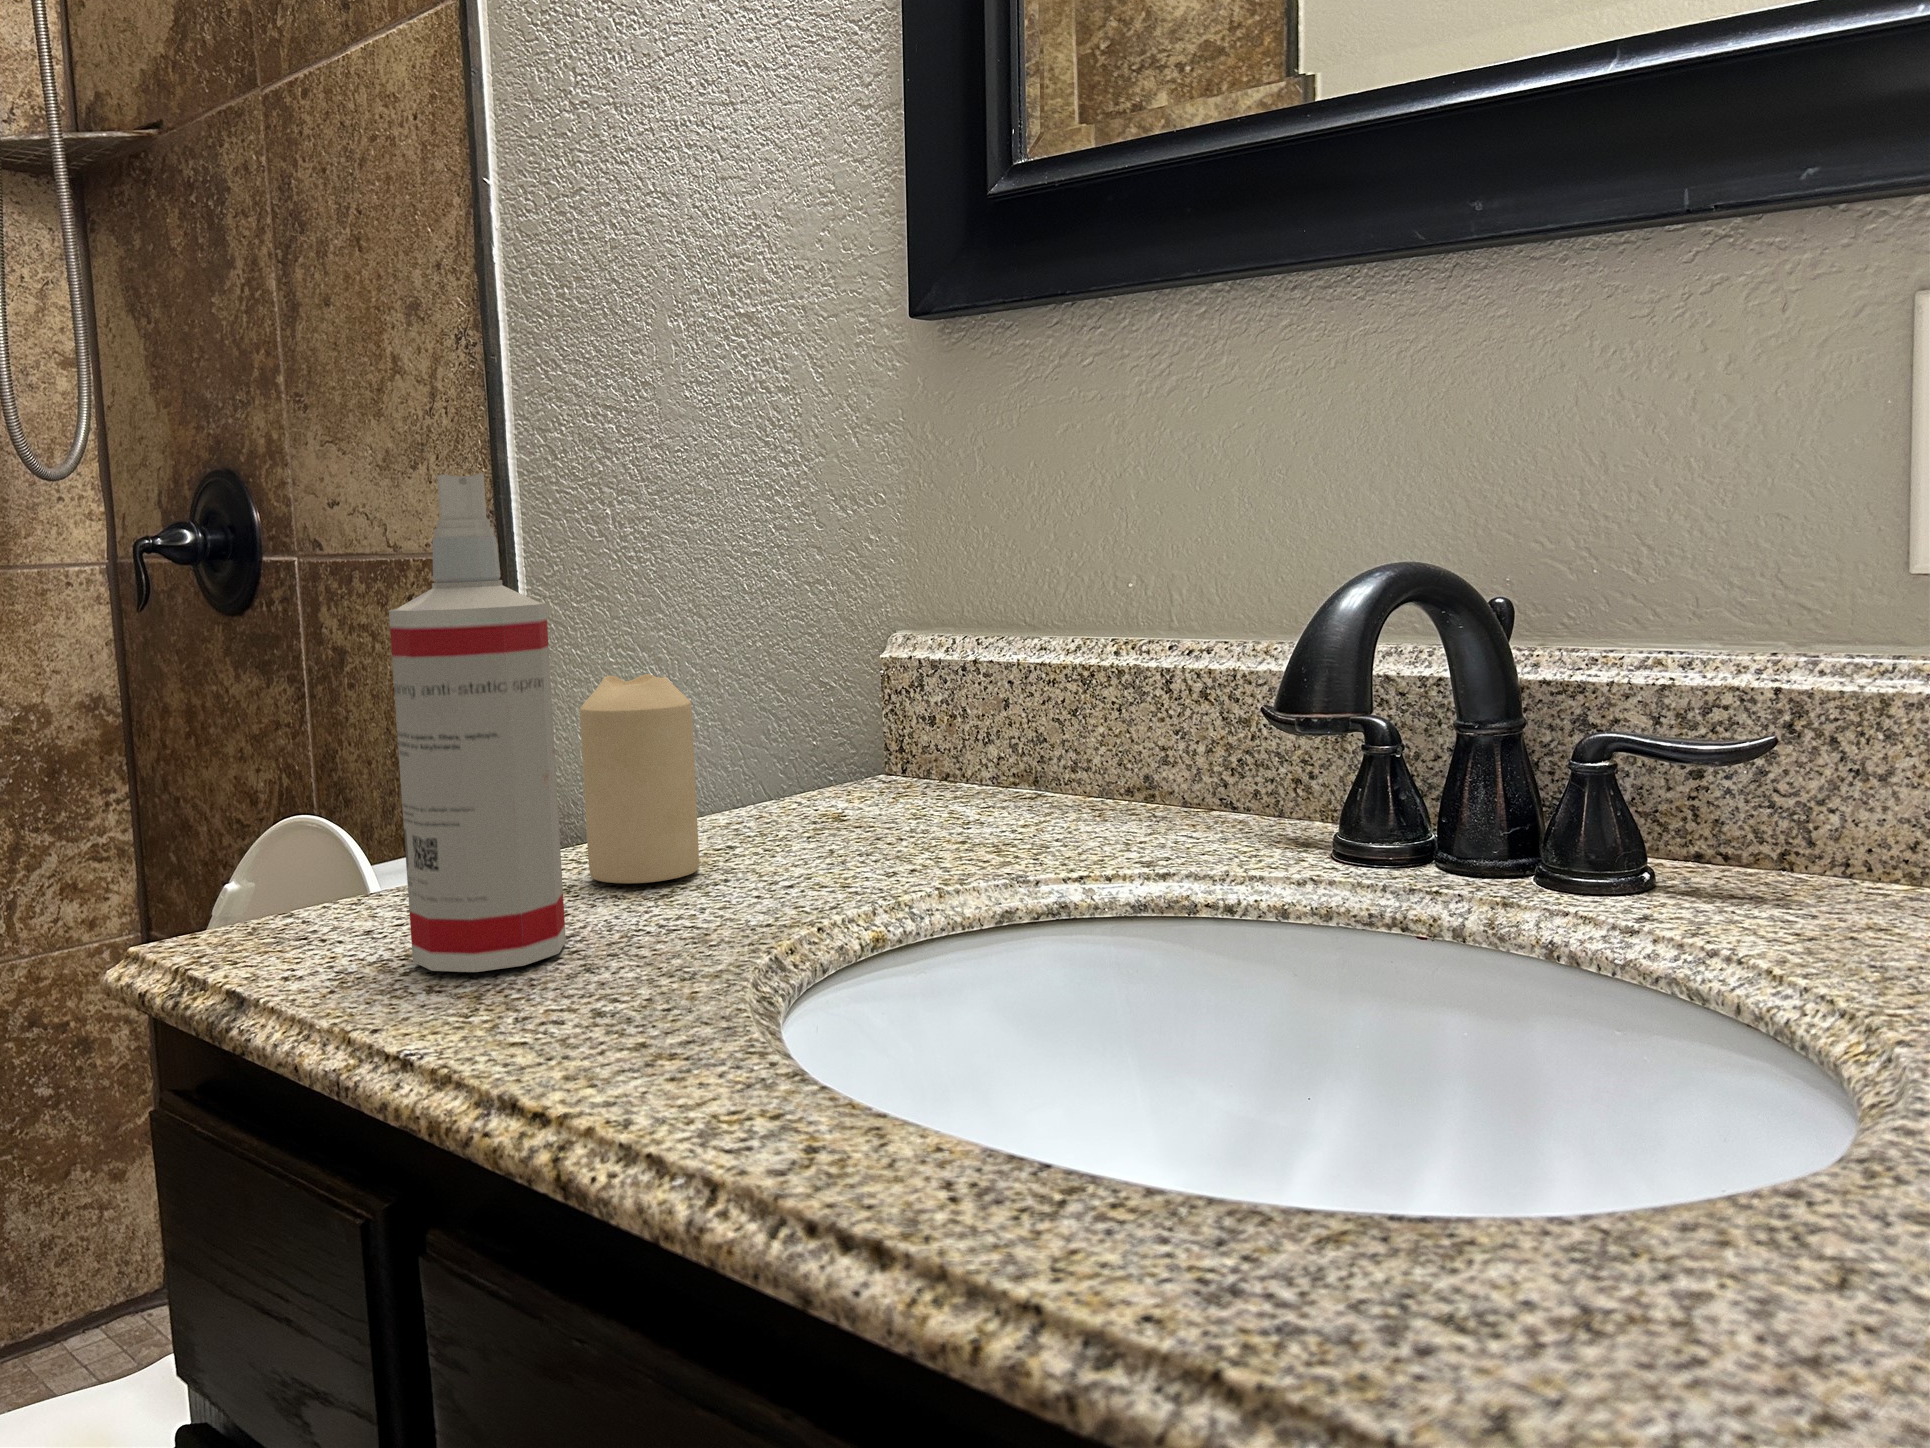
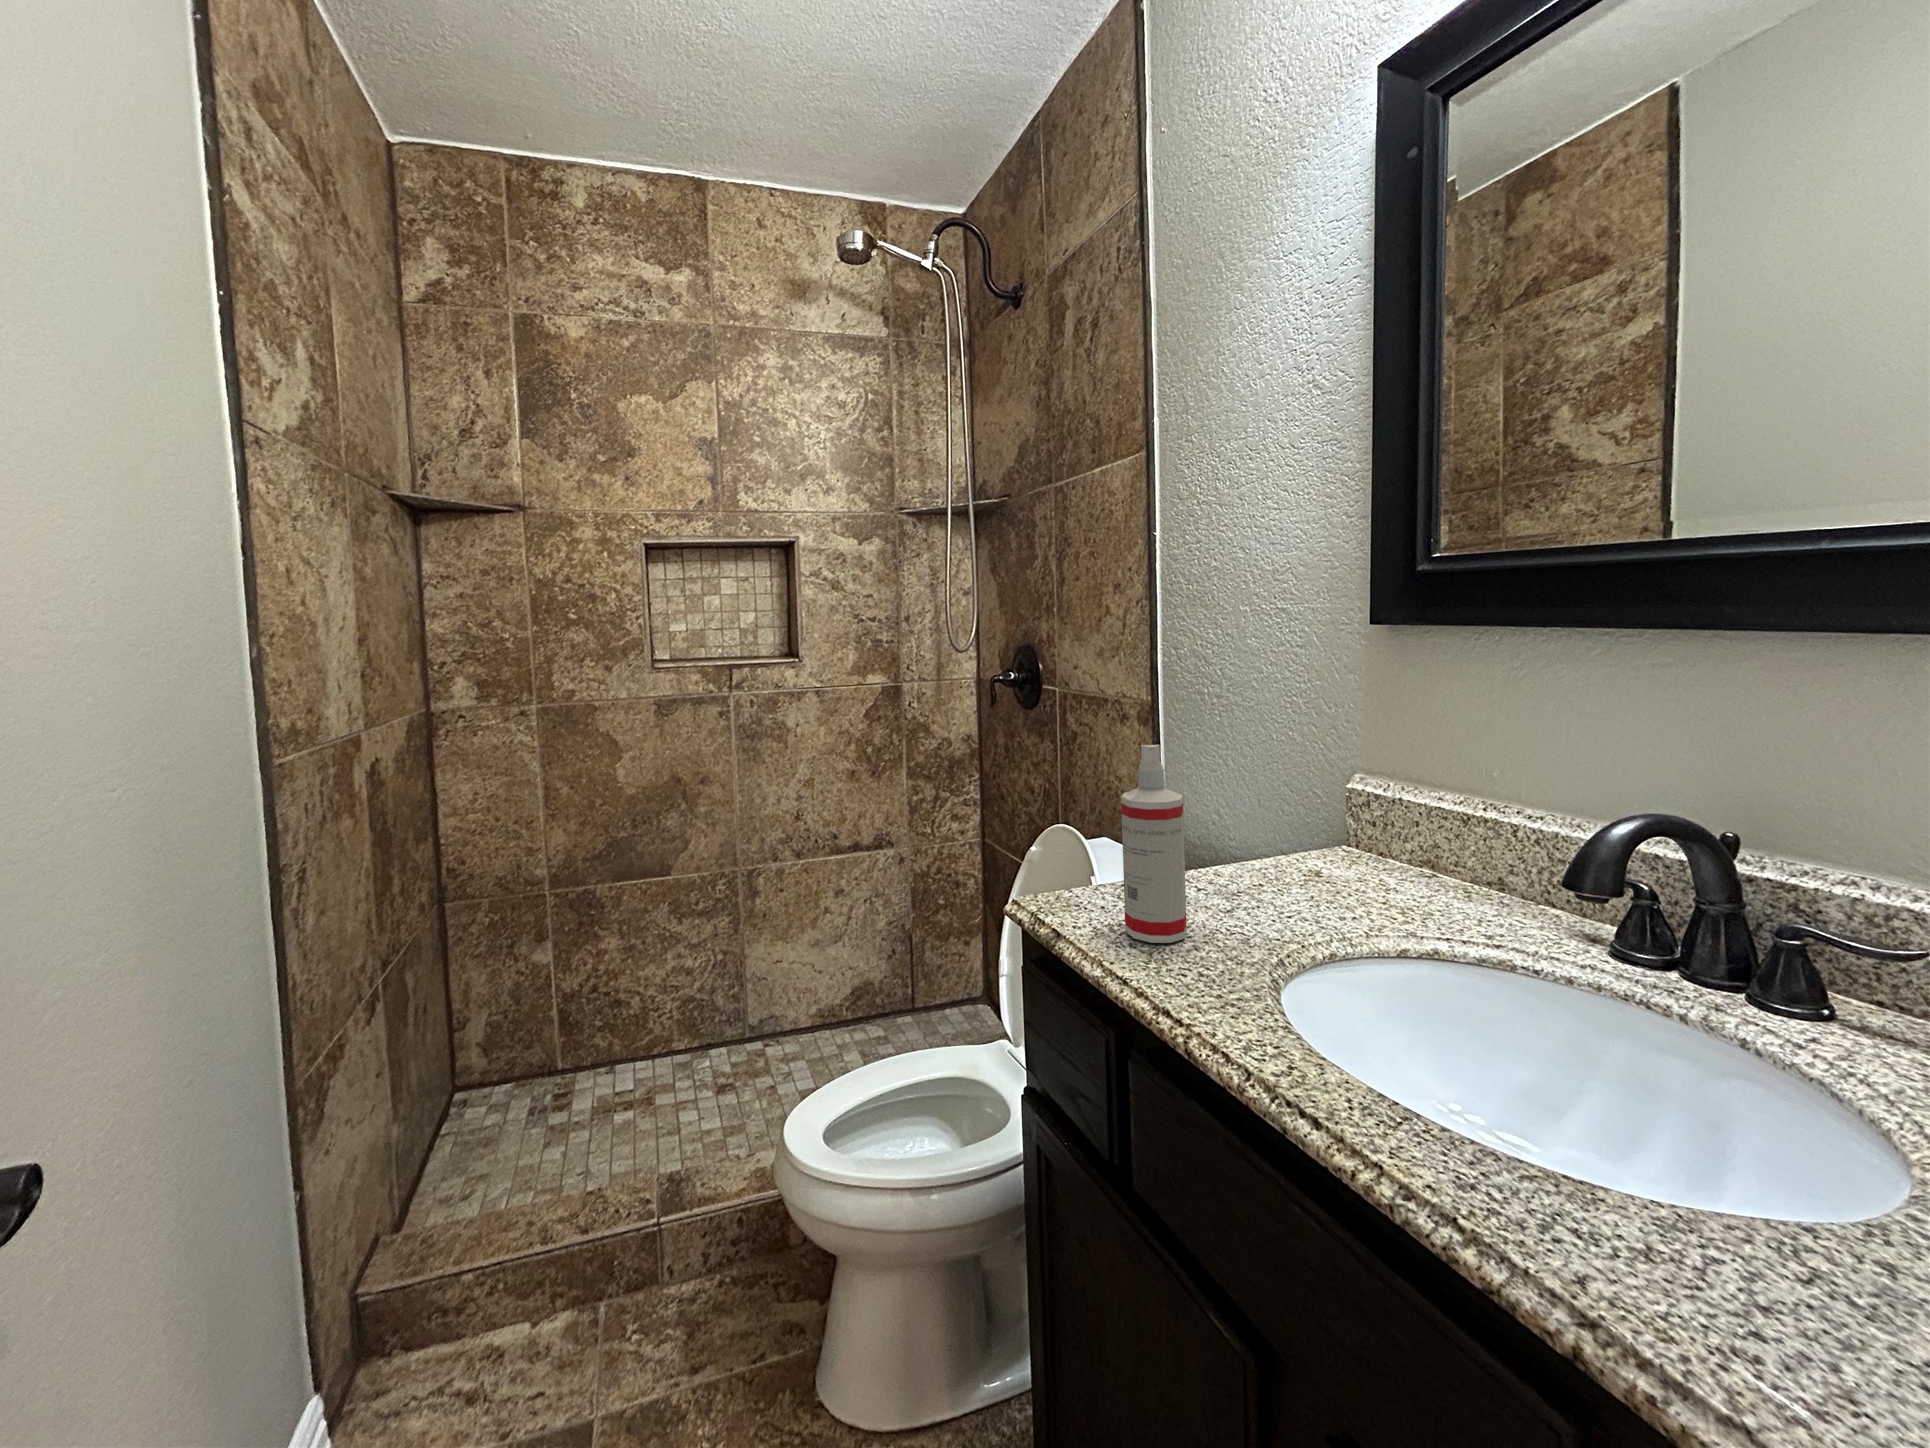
candle: present [580,674,699,883] -> none [1193,809,1245,903]

